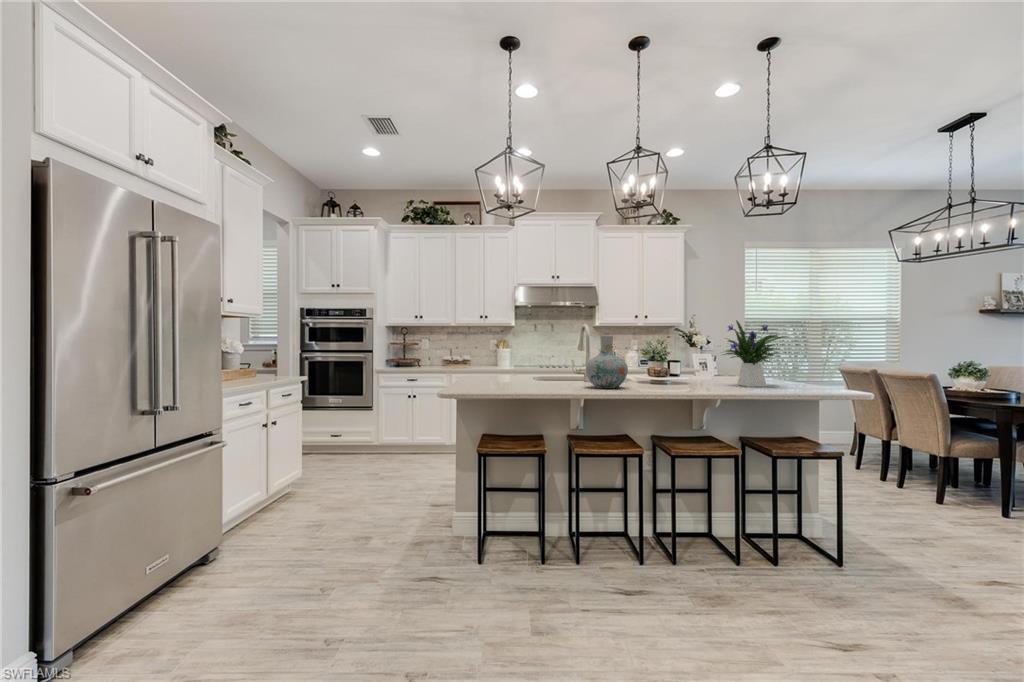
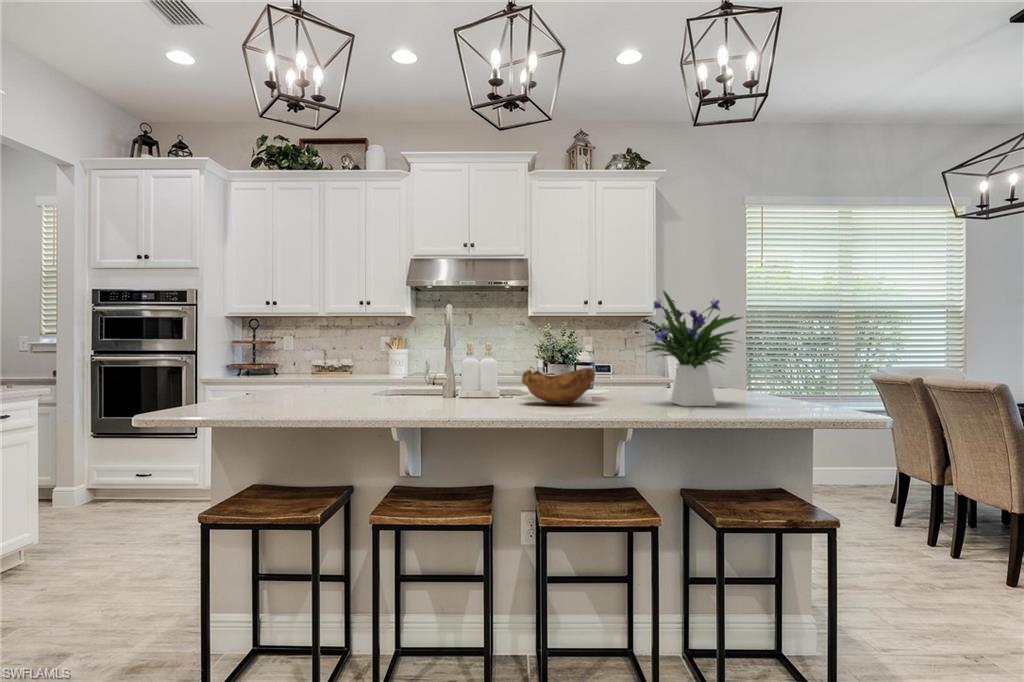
vase: present [586,336,628,389] -> none [391,316,465,411]
wooden bowl: none [651,364,695,386] -> present [522,367,595,405]

